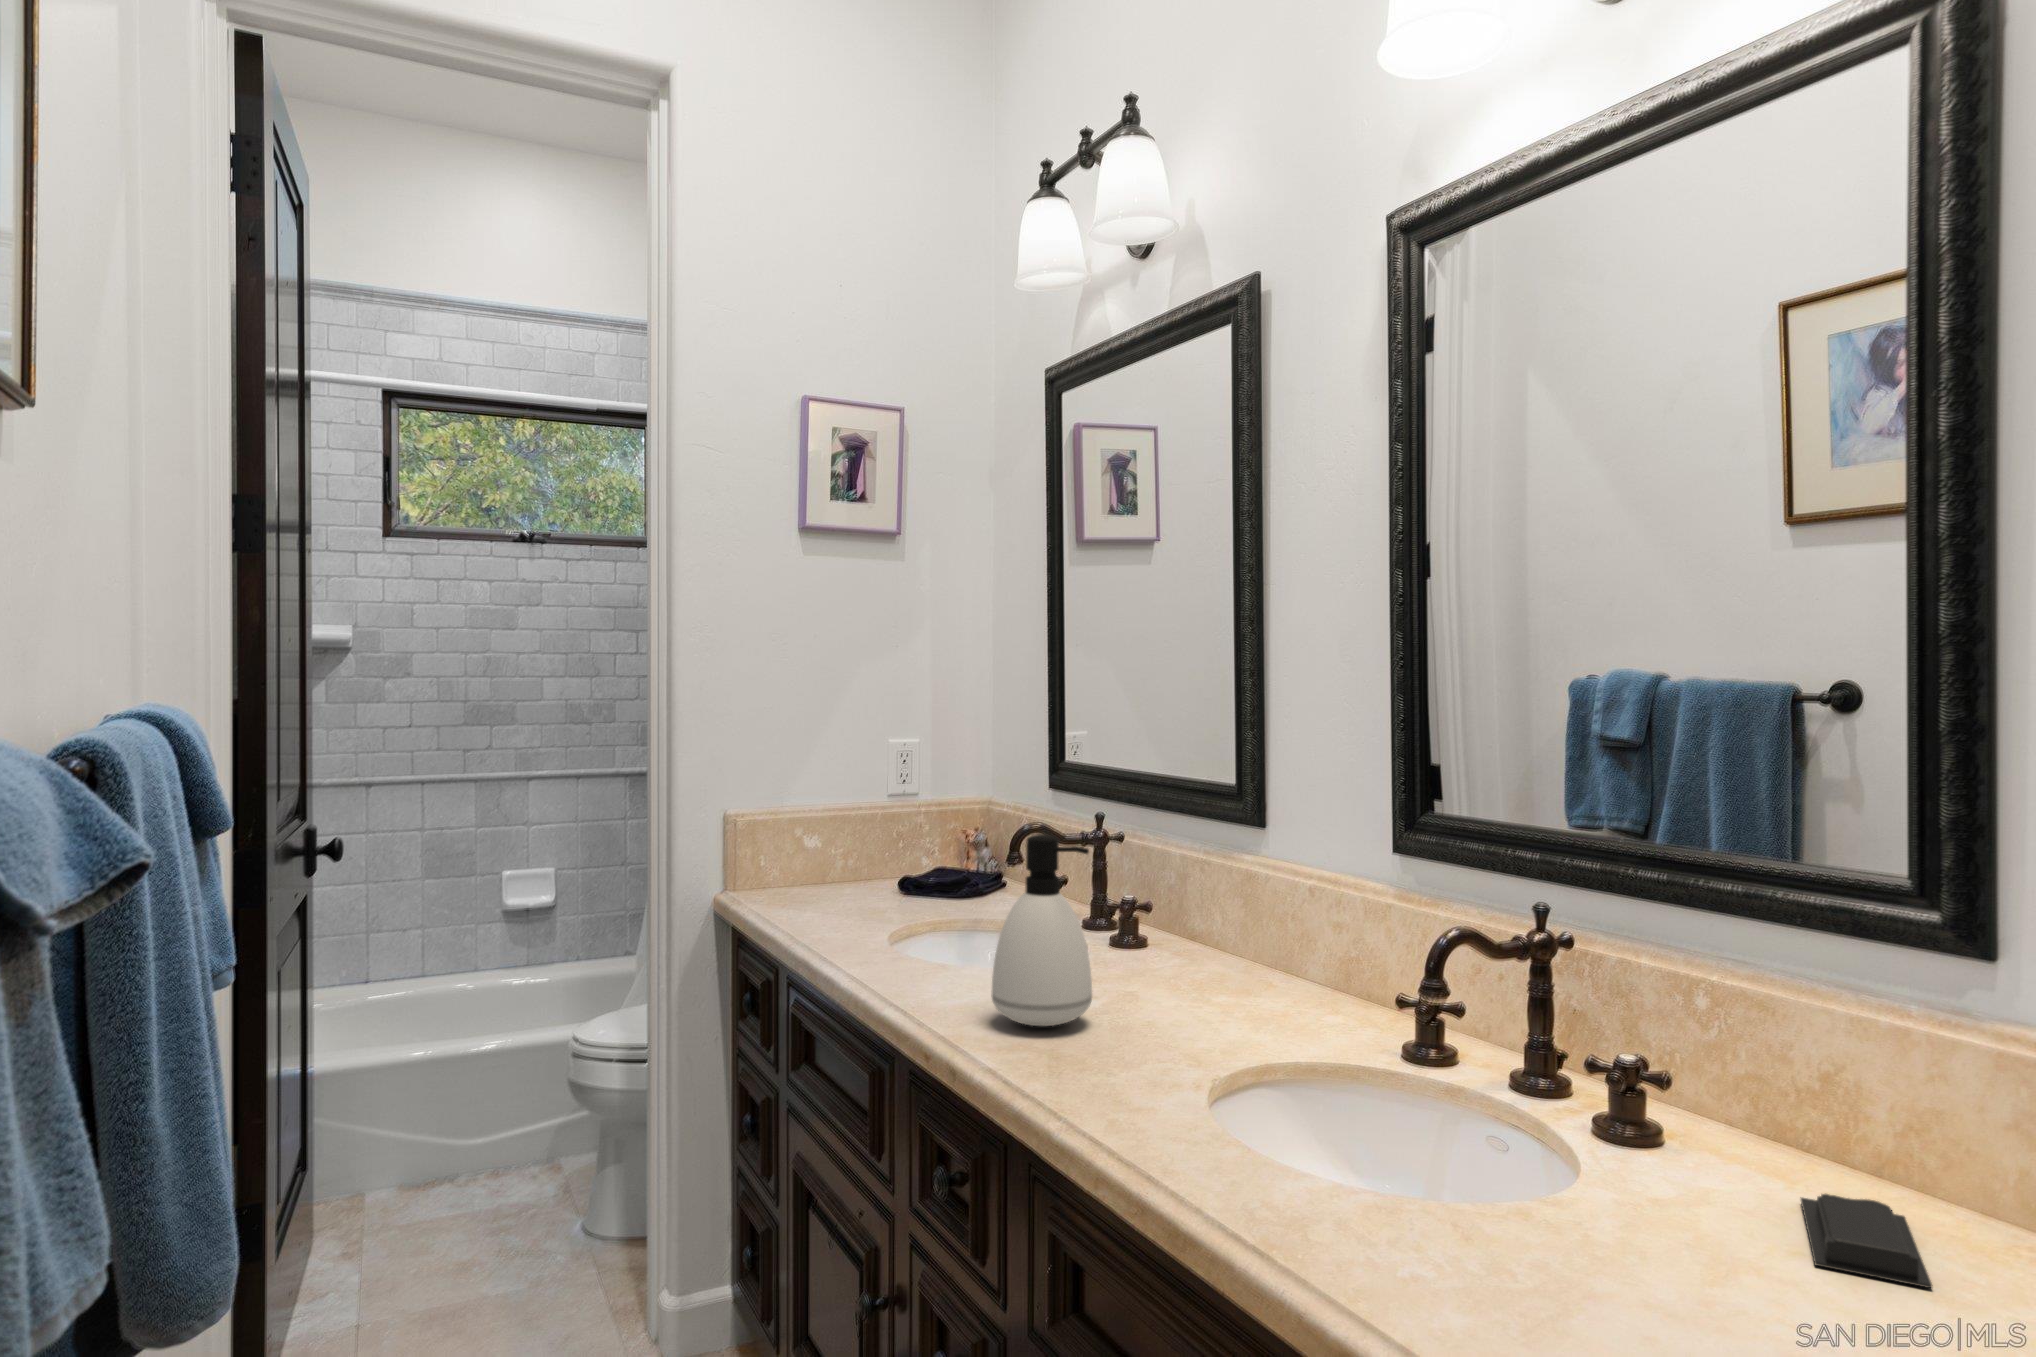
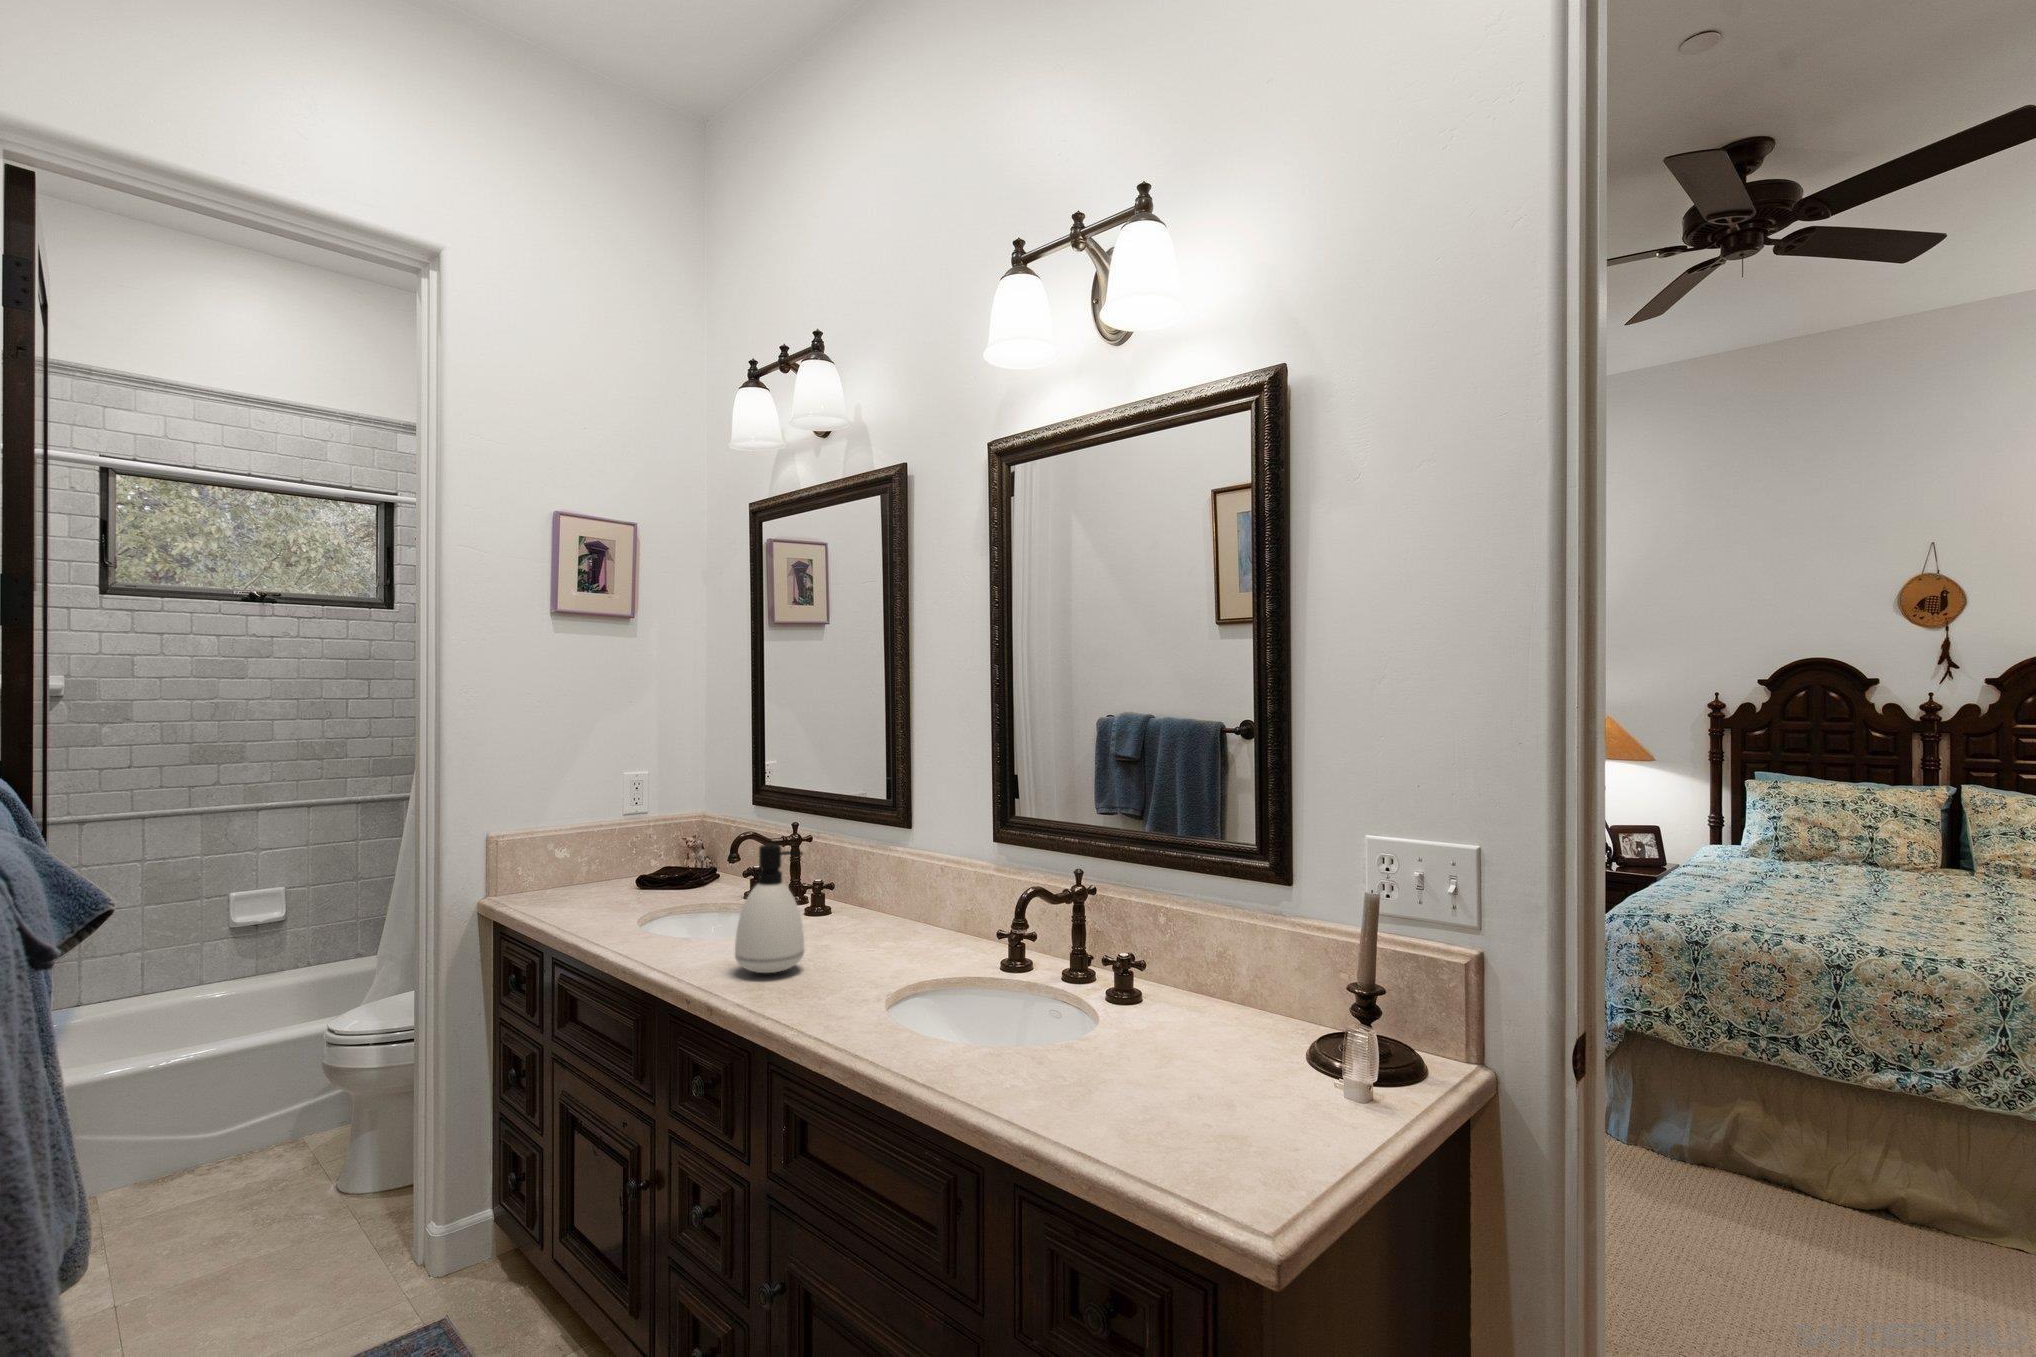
soap bar: present [1801,1194,1932,1288] -> none [1206,1015,1259,1054]

